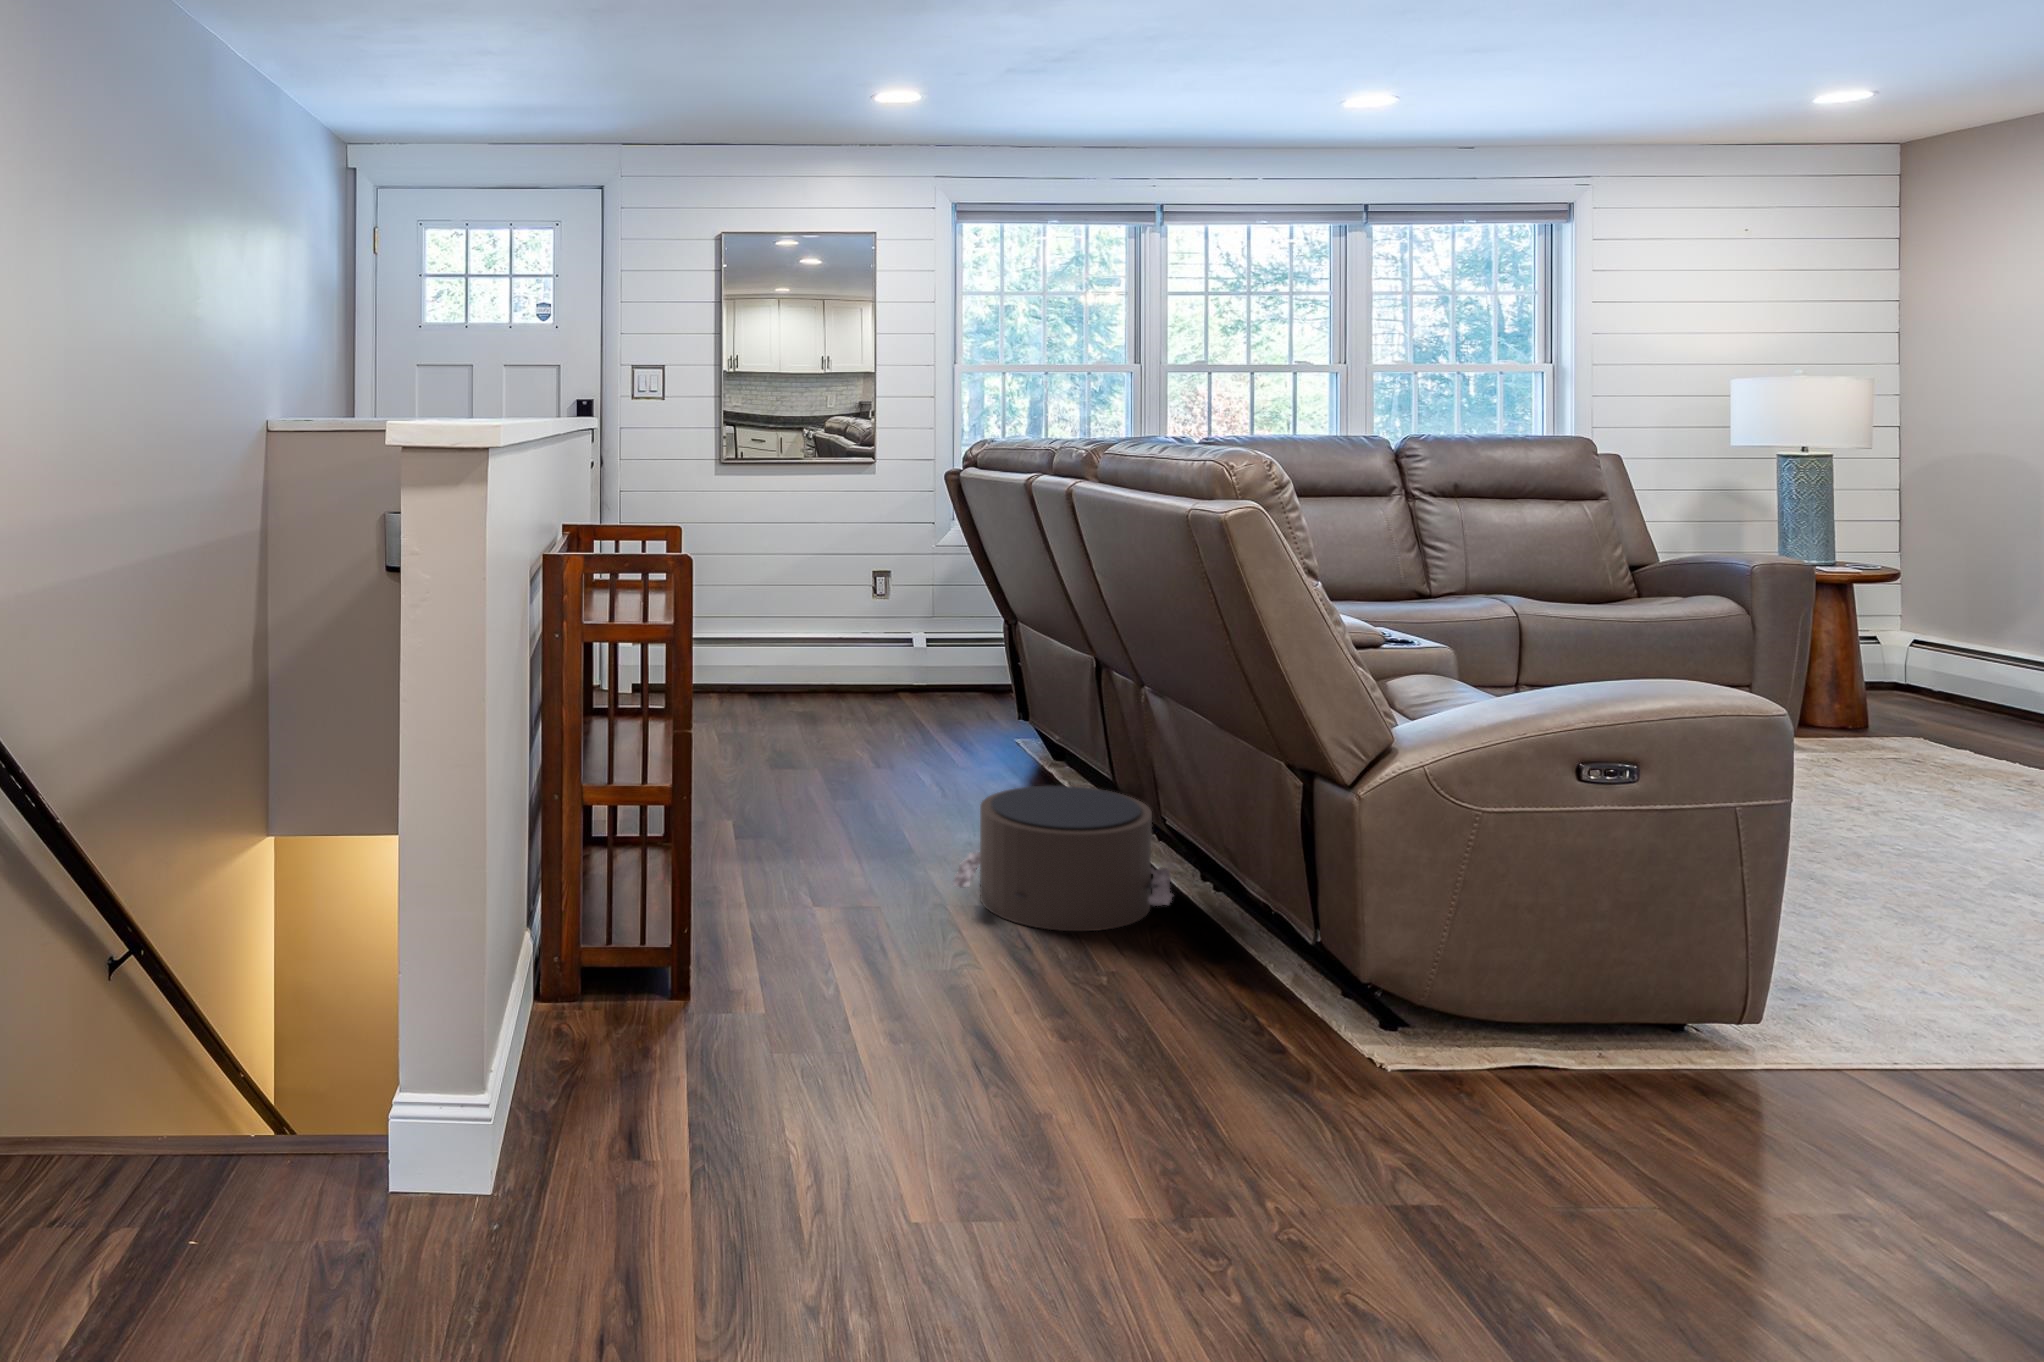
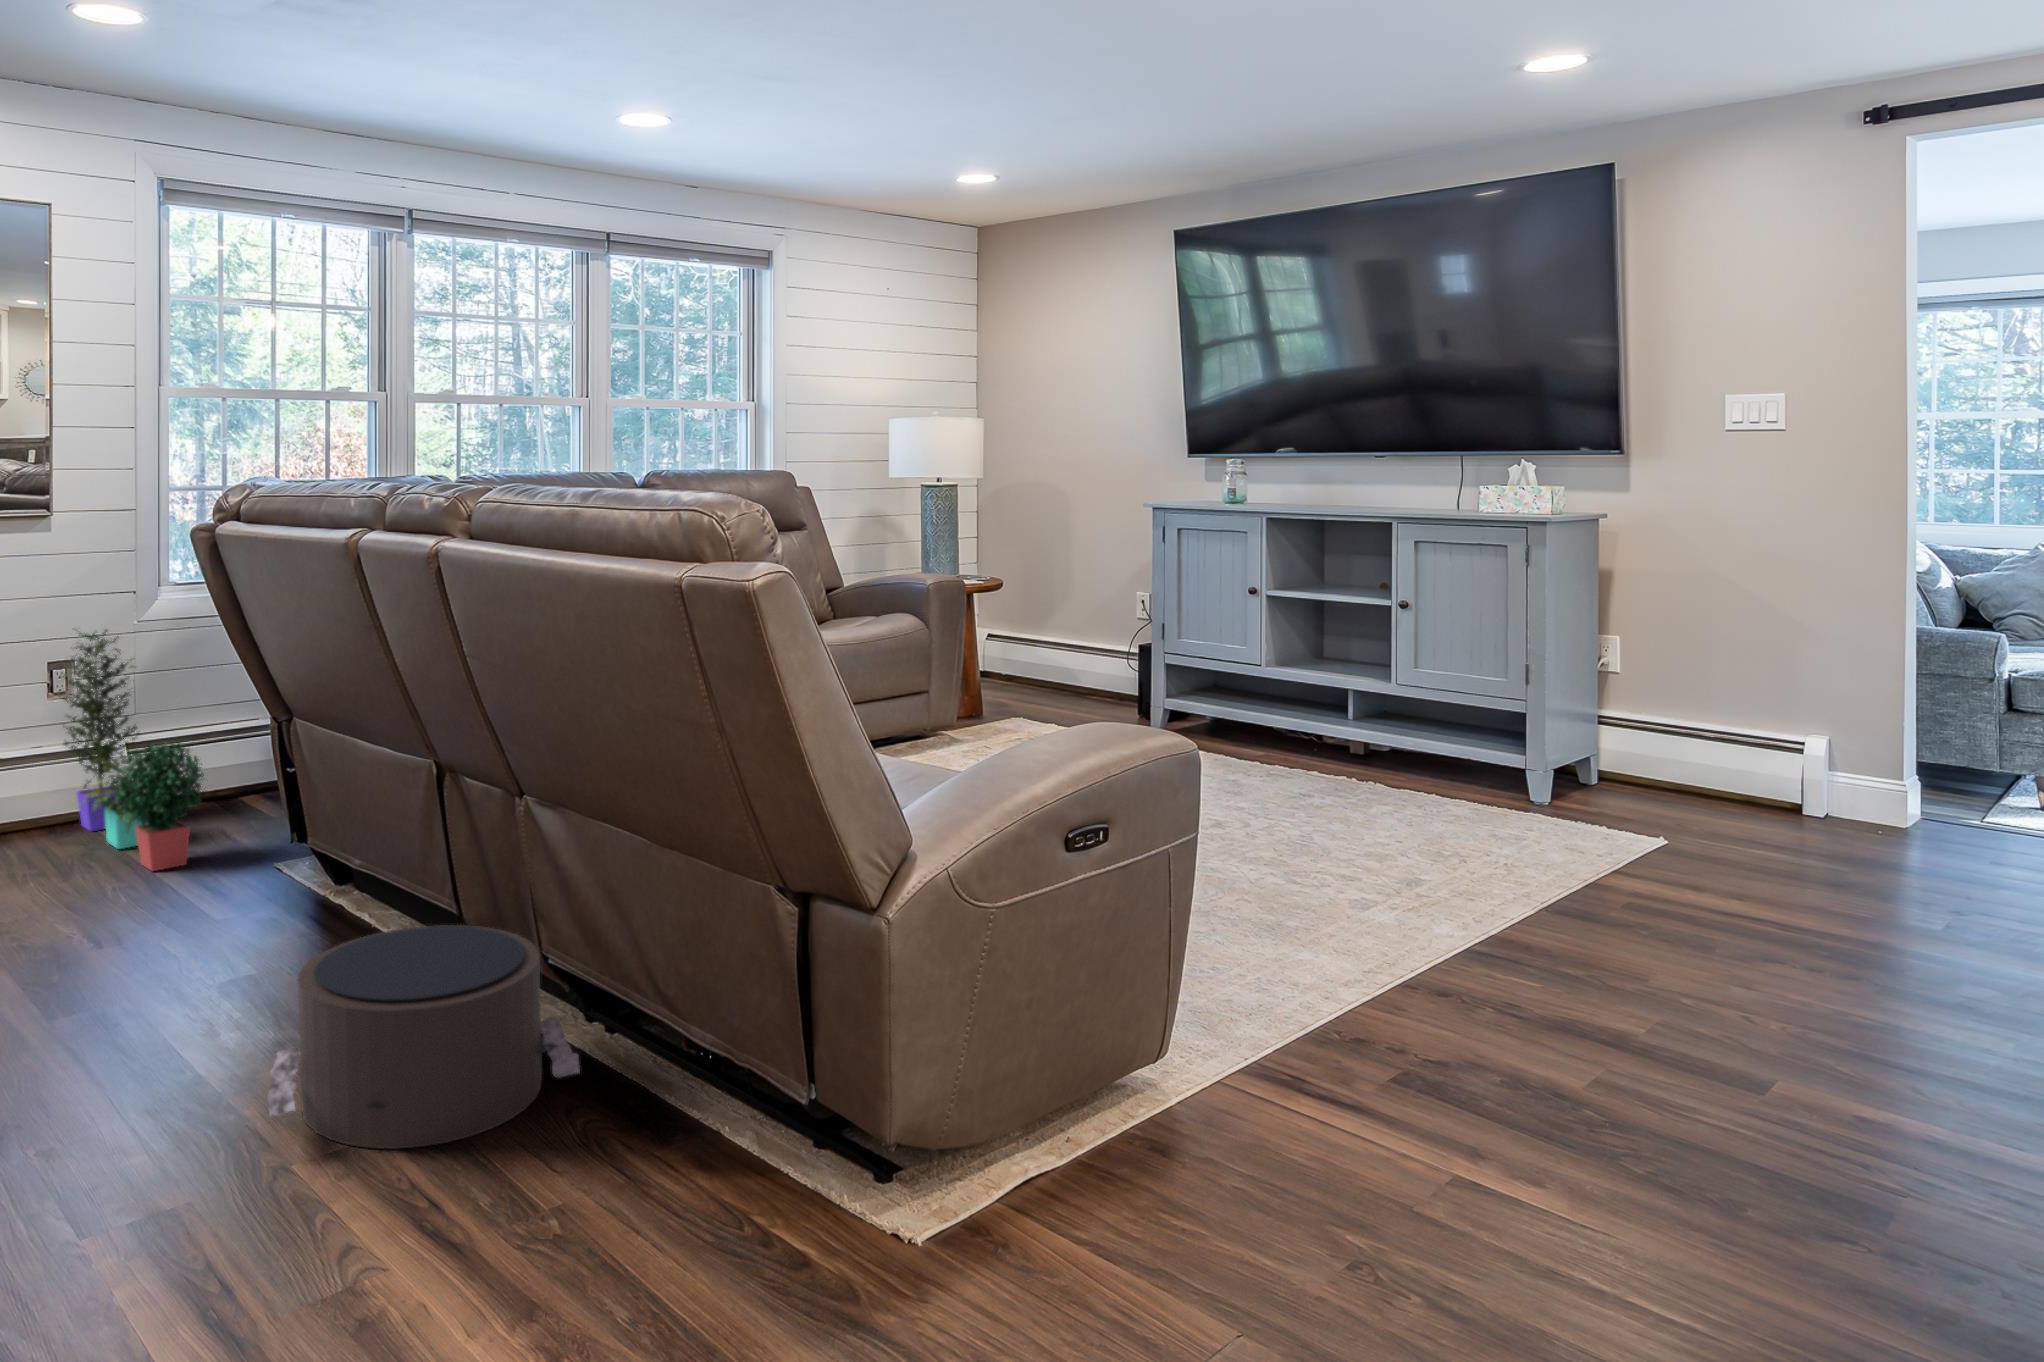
potted plant: none [876,550,971,735] -> present [63,630,206,871]

